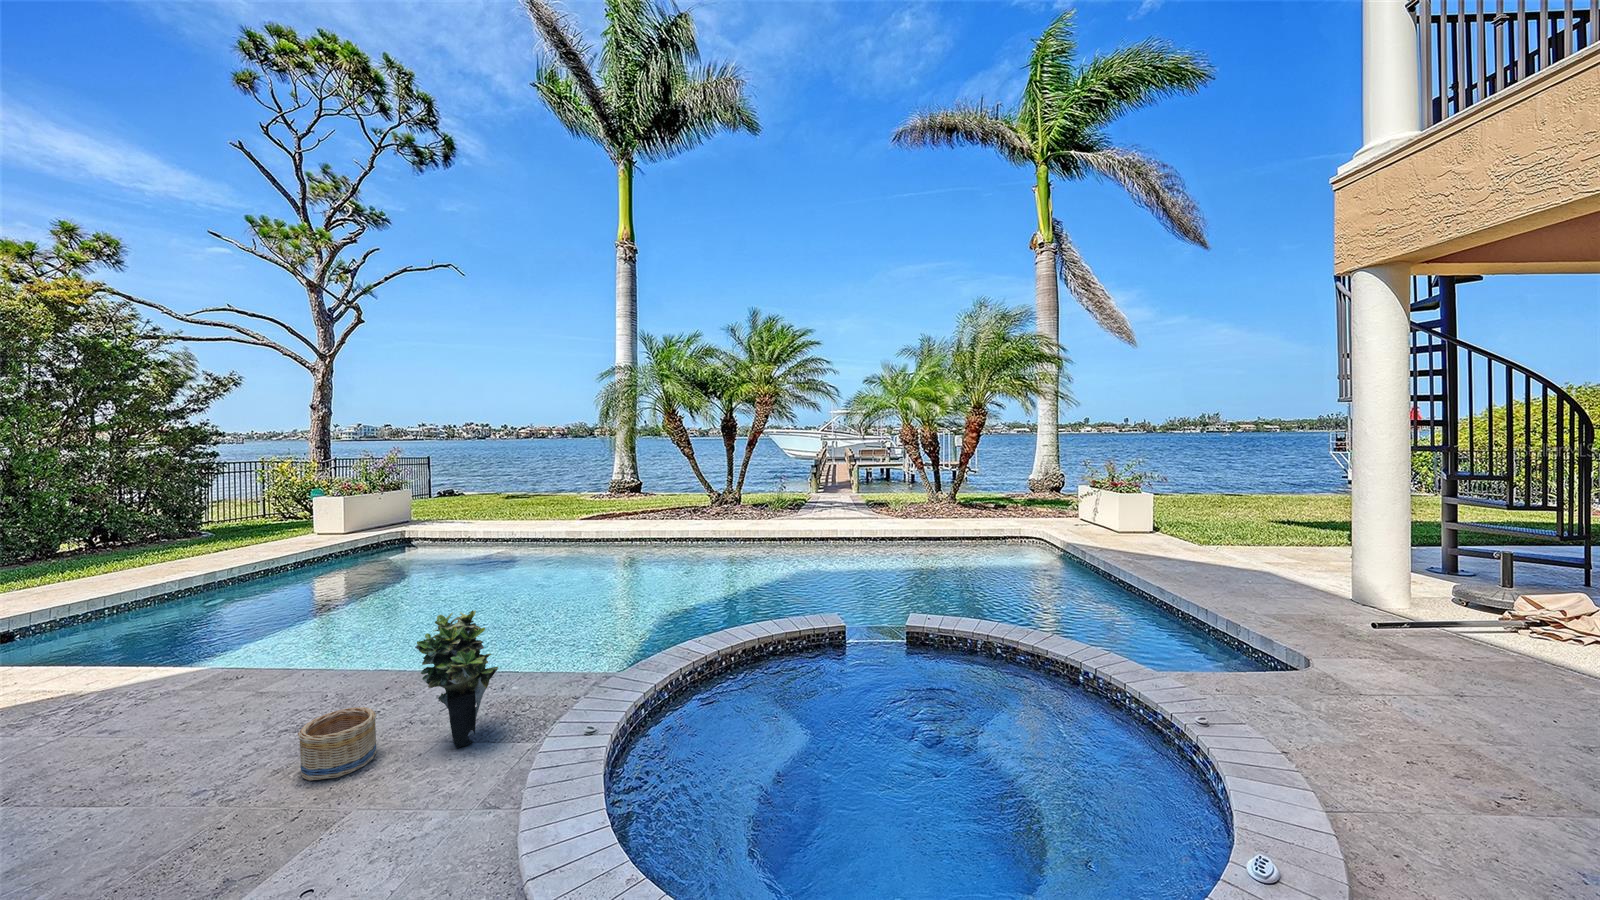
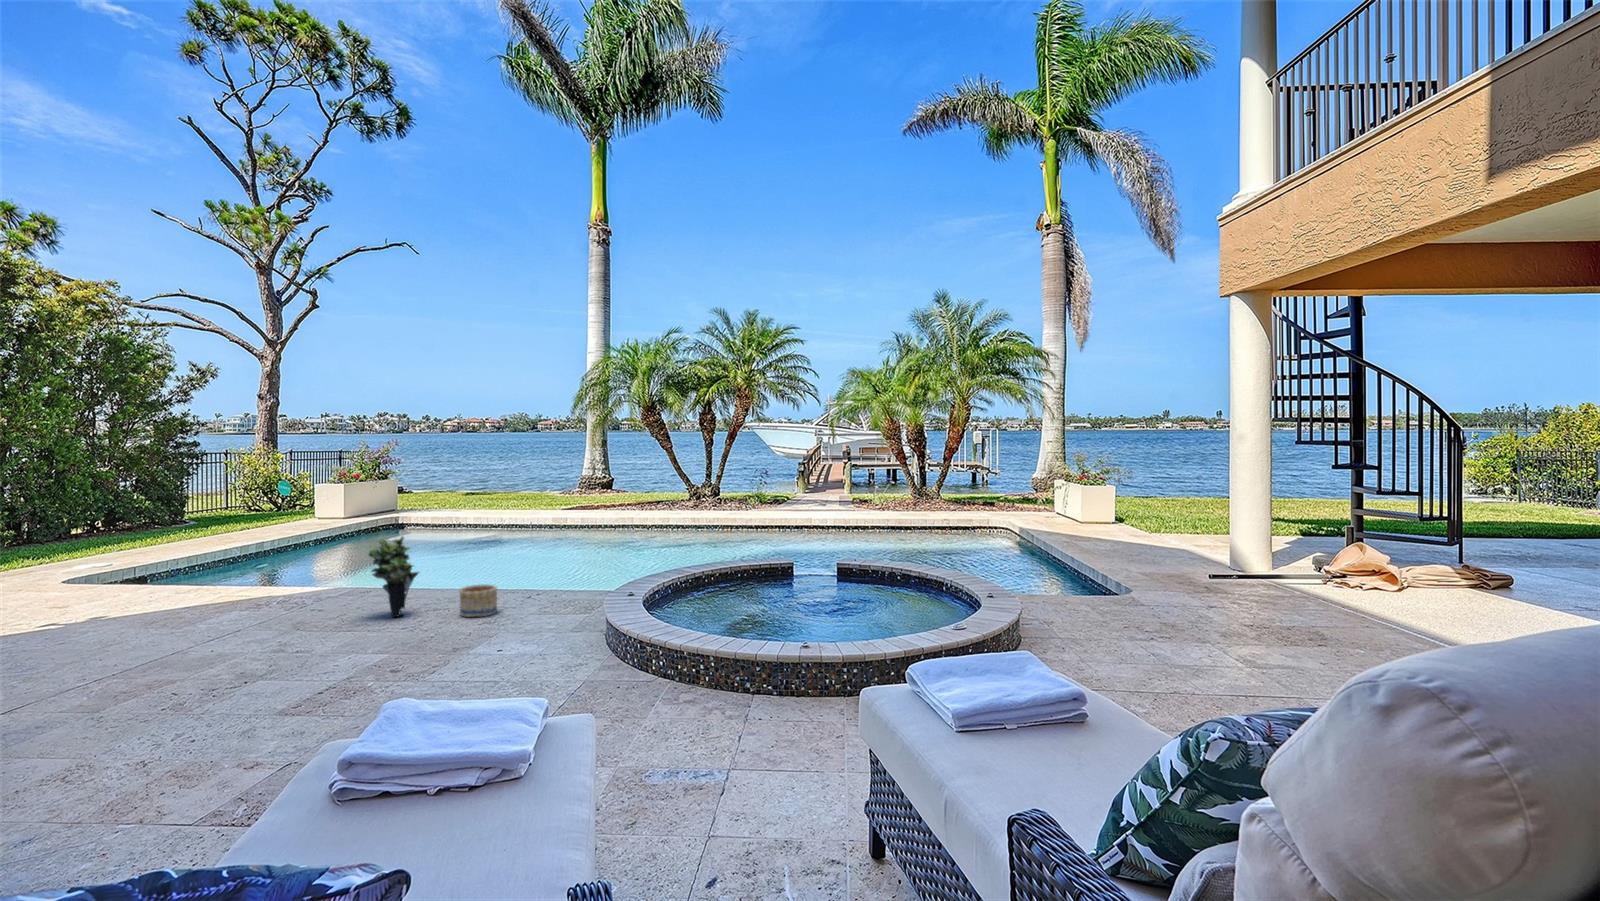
potted plant: present [415,610,498,748] -> present [368,537,418,617]

